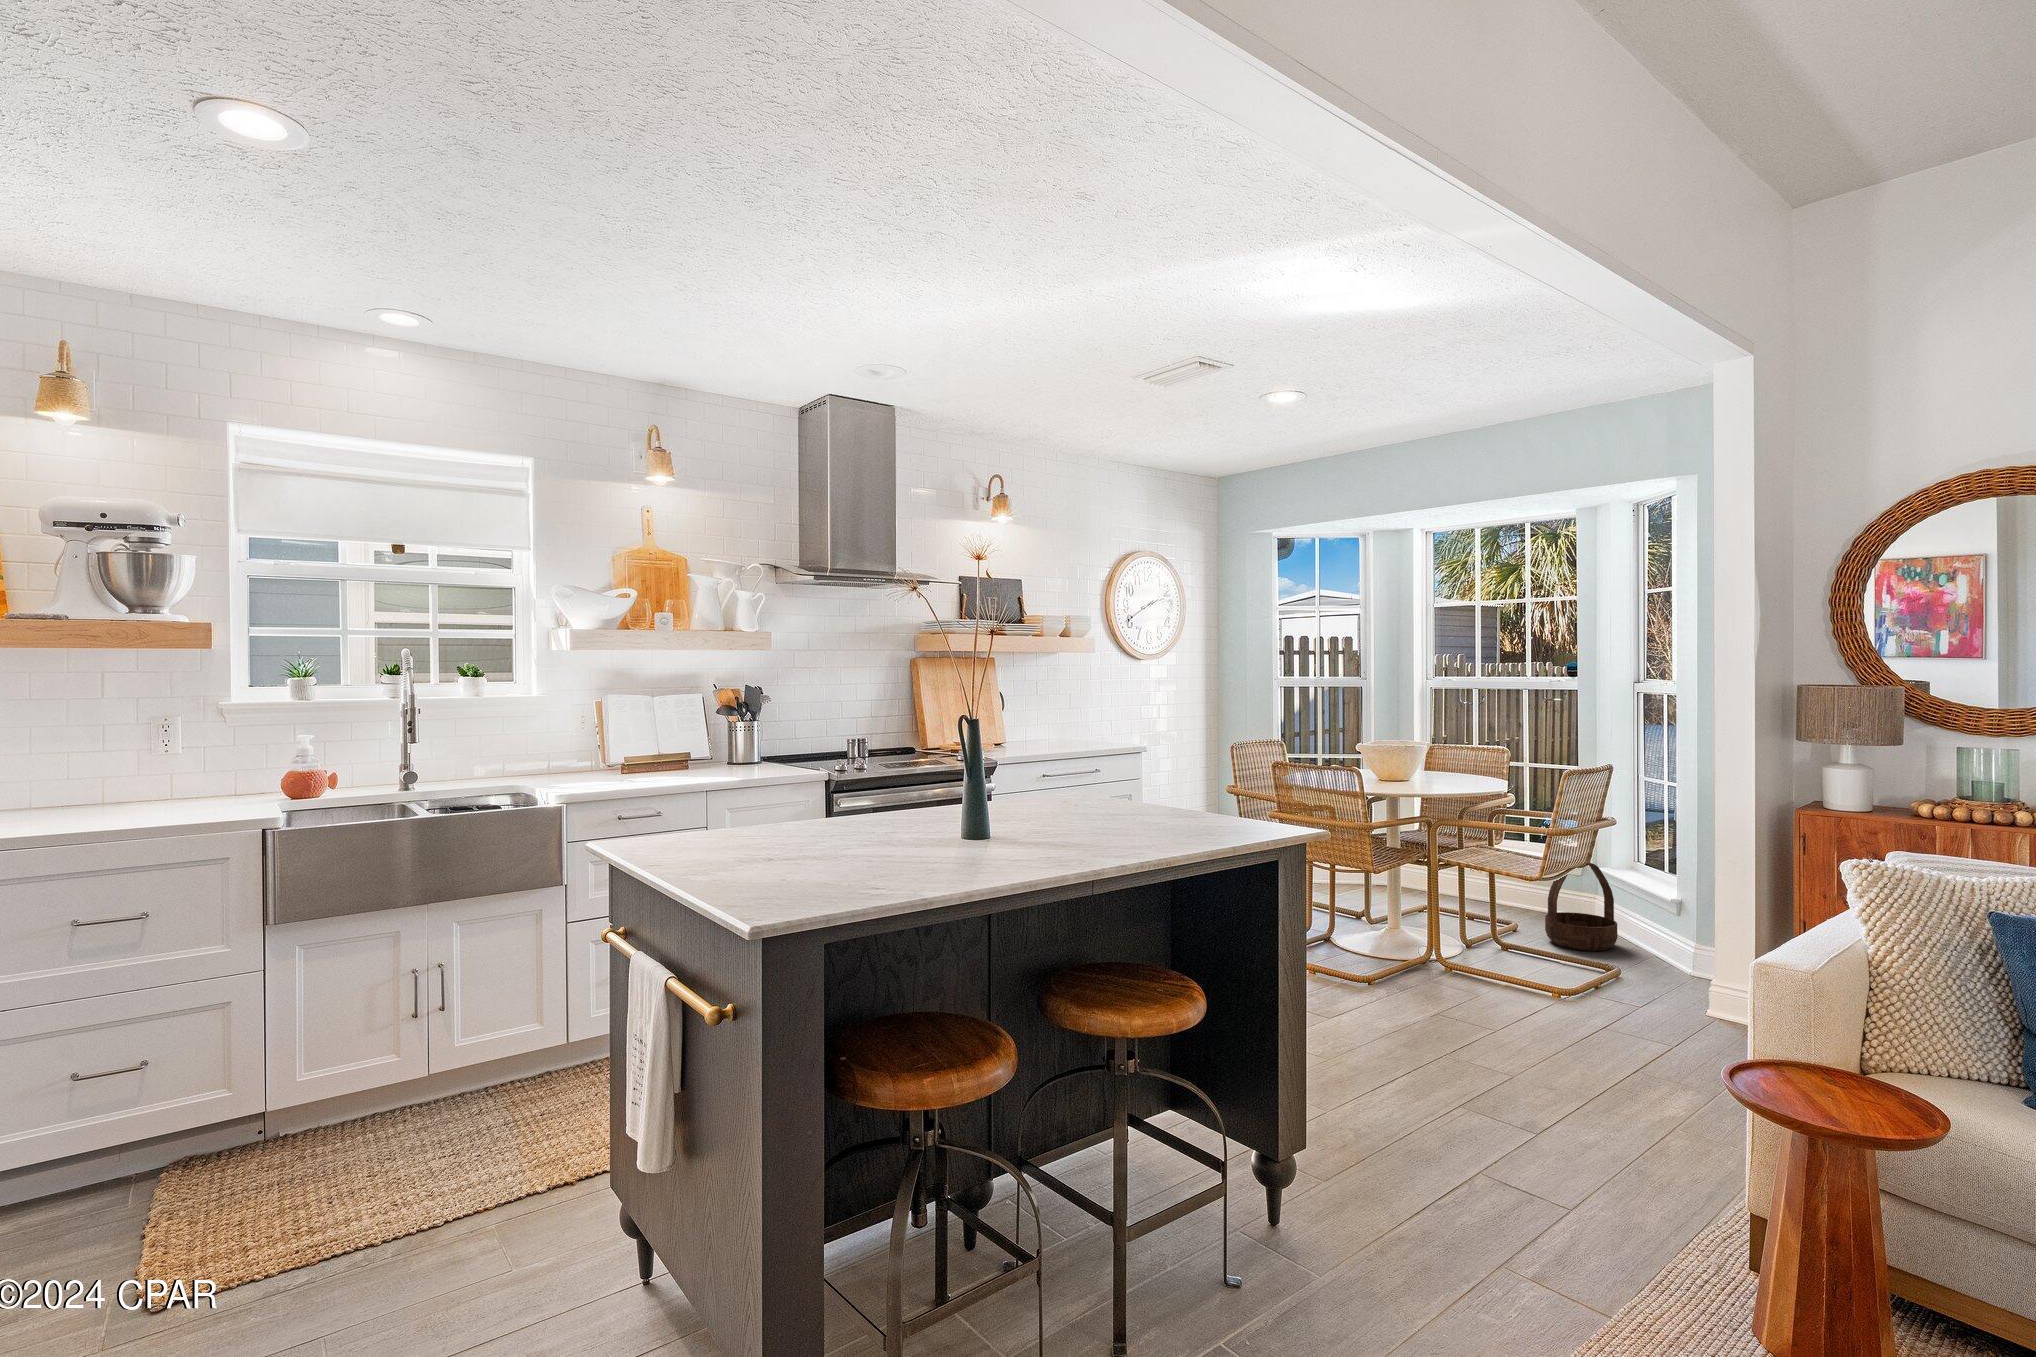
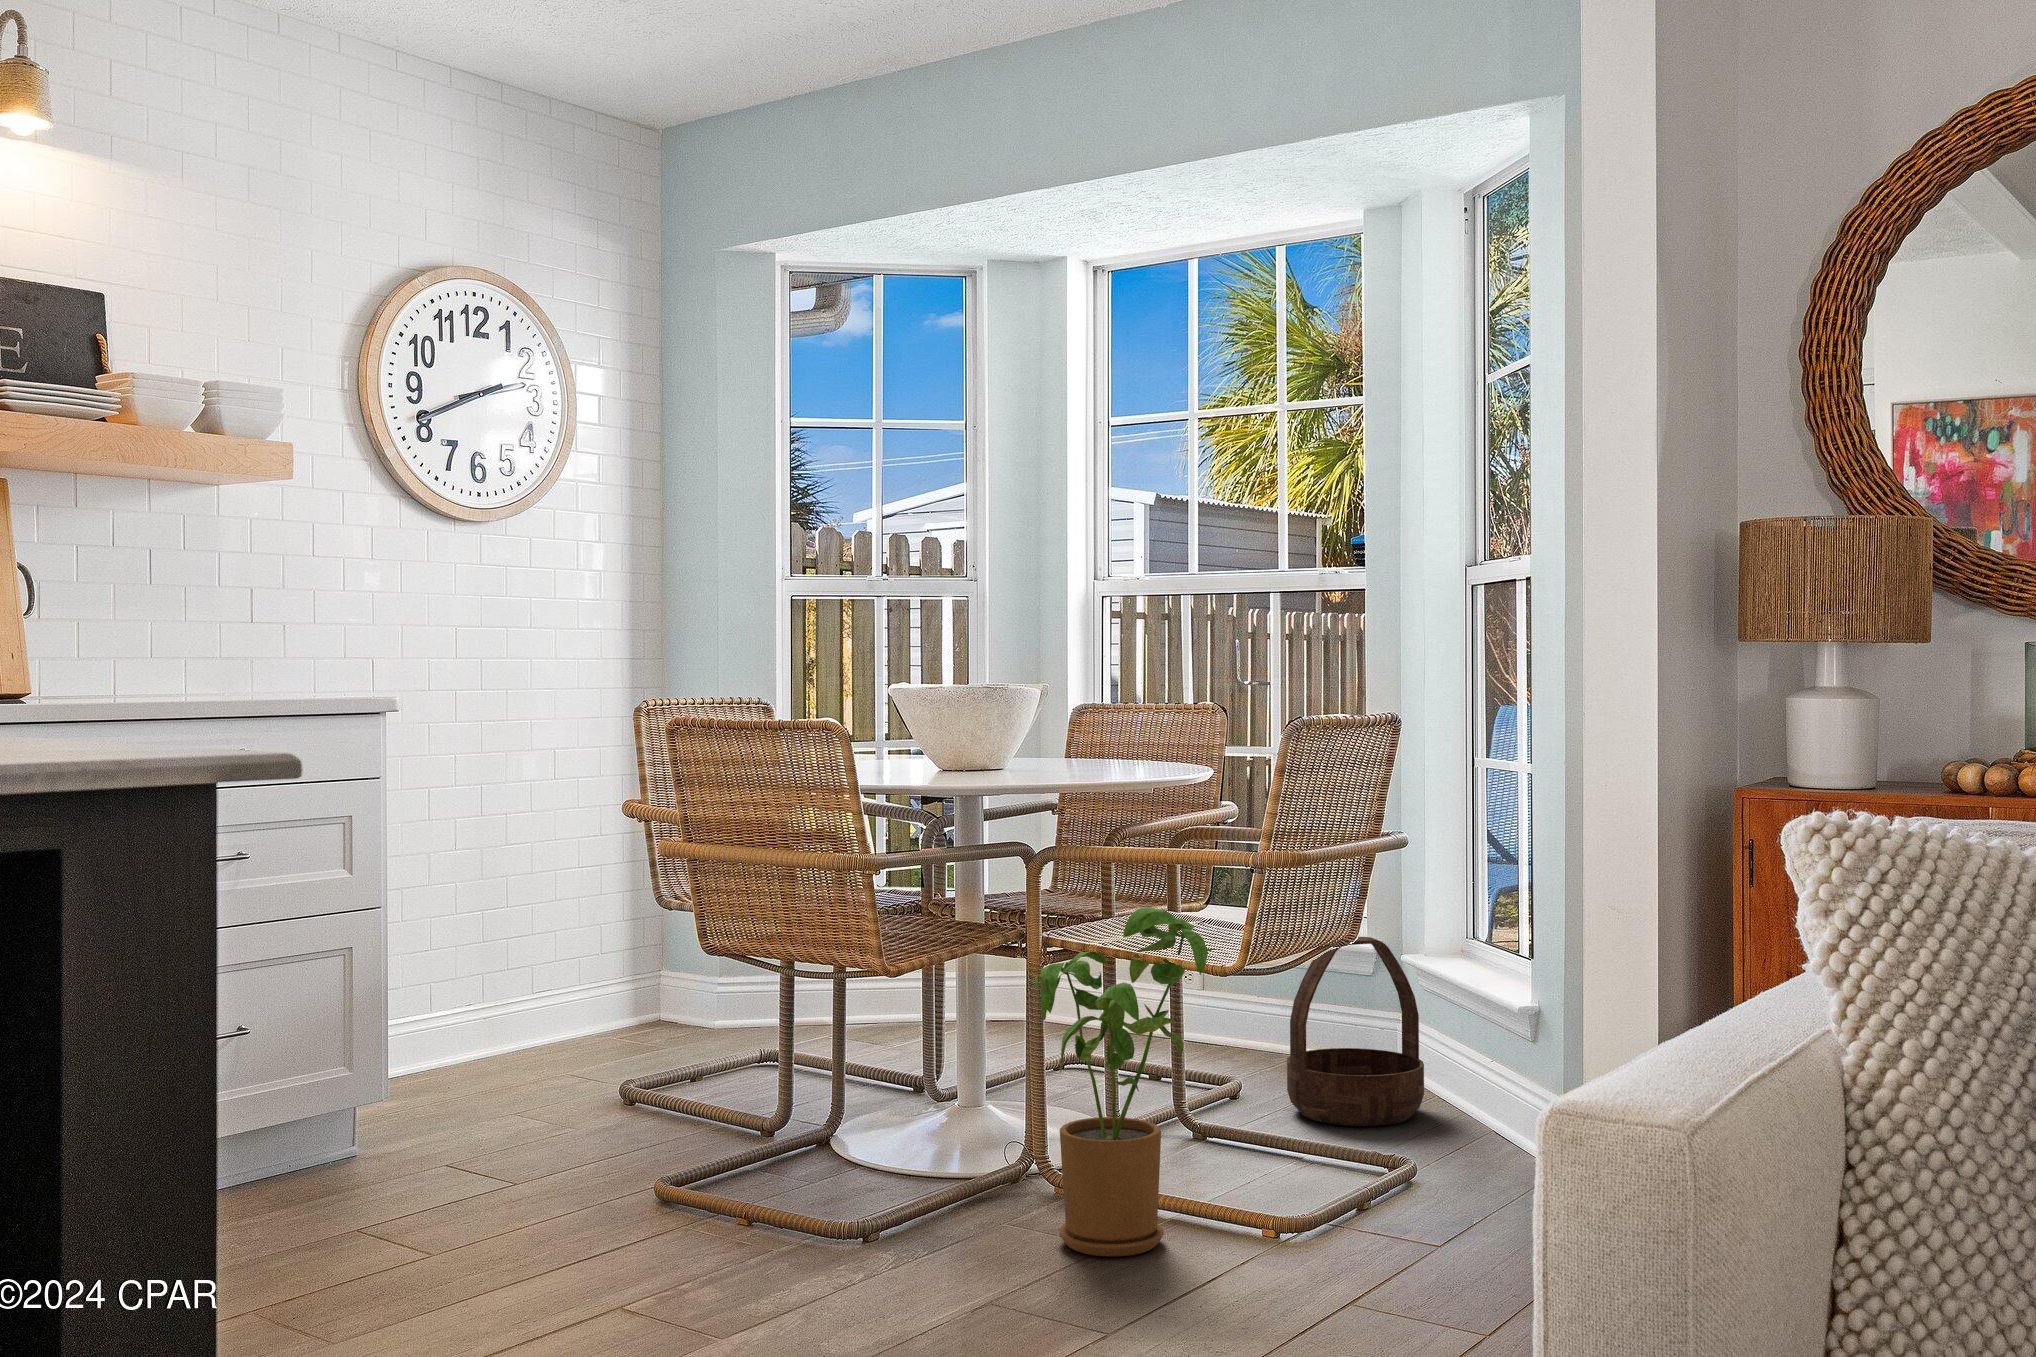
house plant: none [1444,851,1537,1000] -> present [1035,907,1217,1257]

